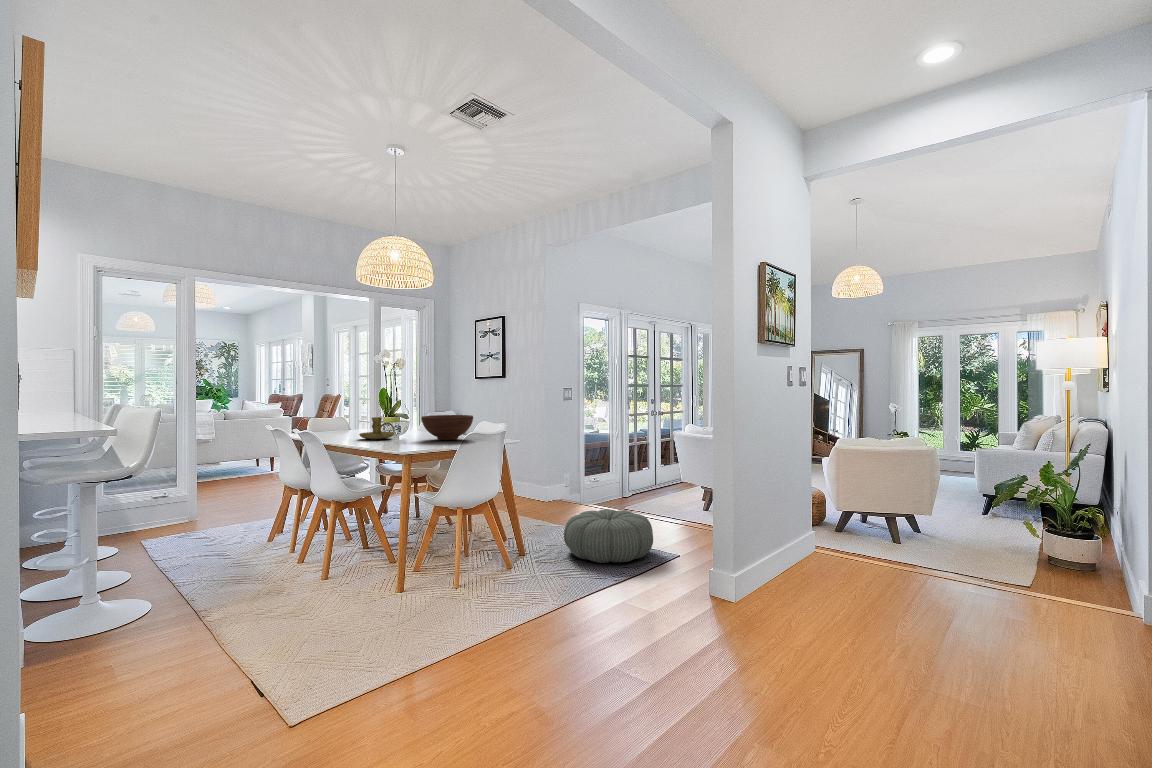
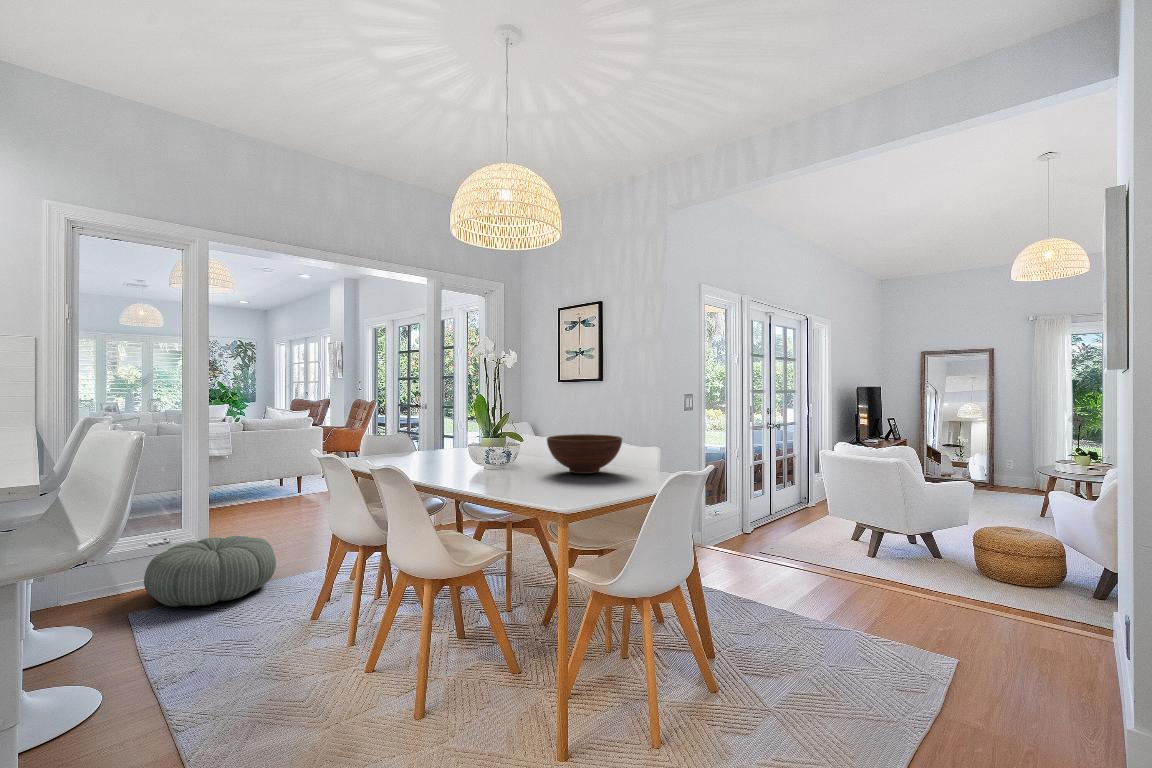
candle holder: present [359,417,395,440] -> none [453,438,507,472]
pouf: present [564,509,653,563] -> present [144,536,276,606]

